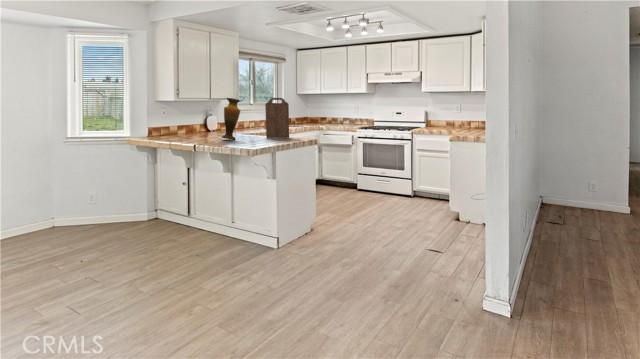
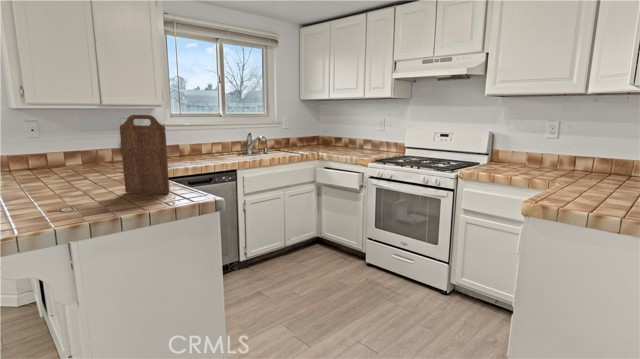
vase: present [222,98,240,140] -> none [25,114,67,197]

